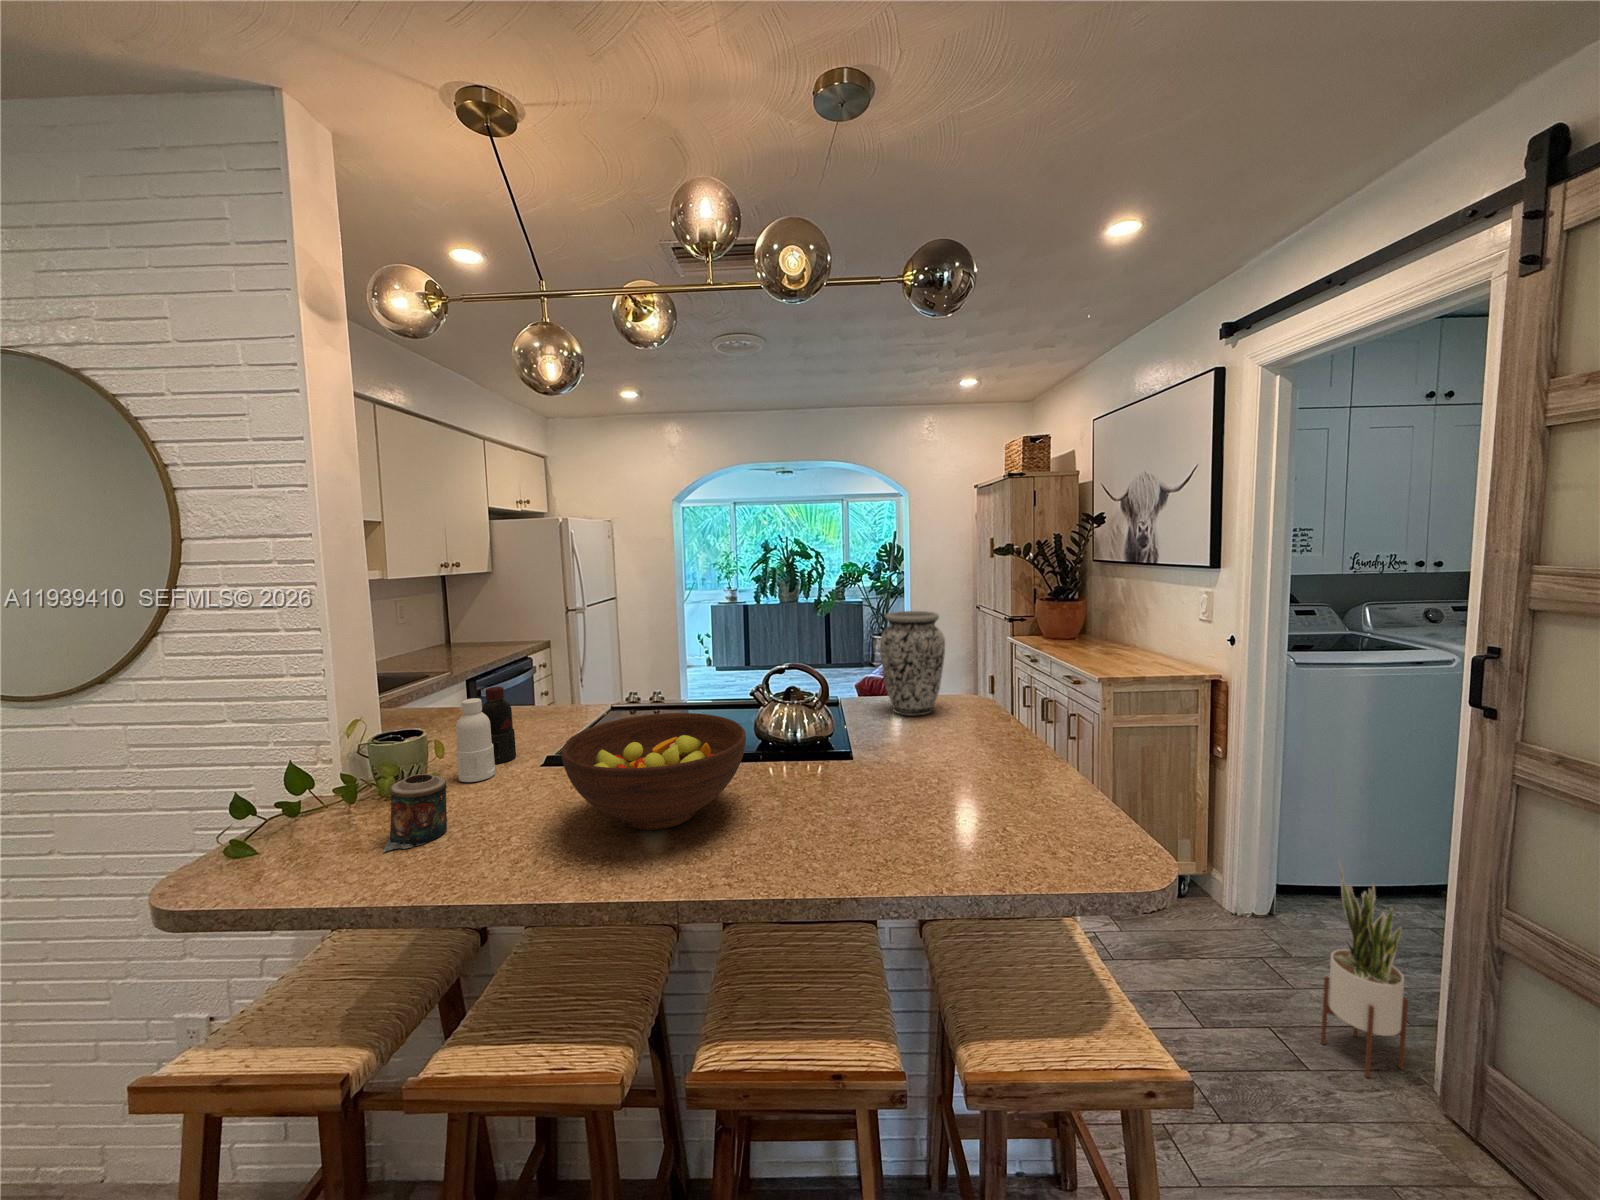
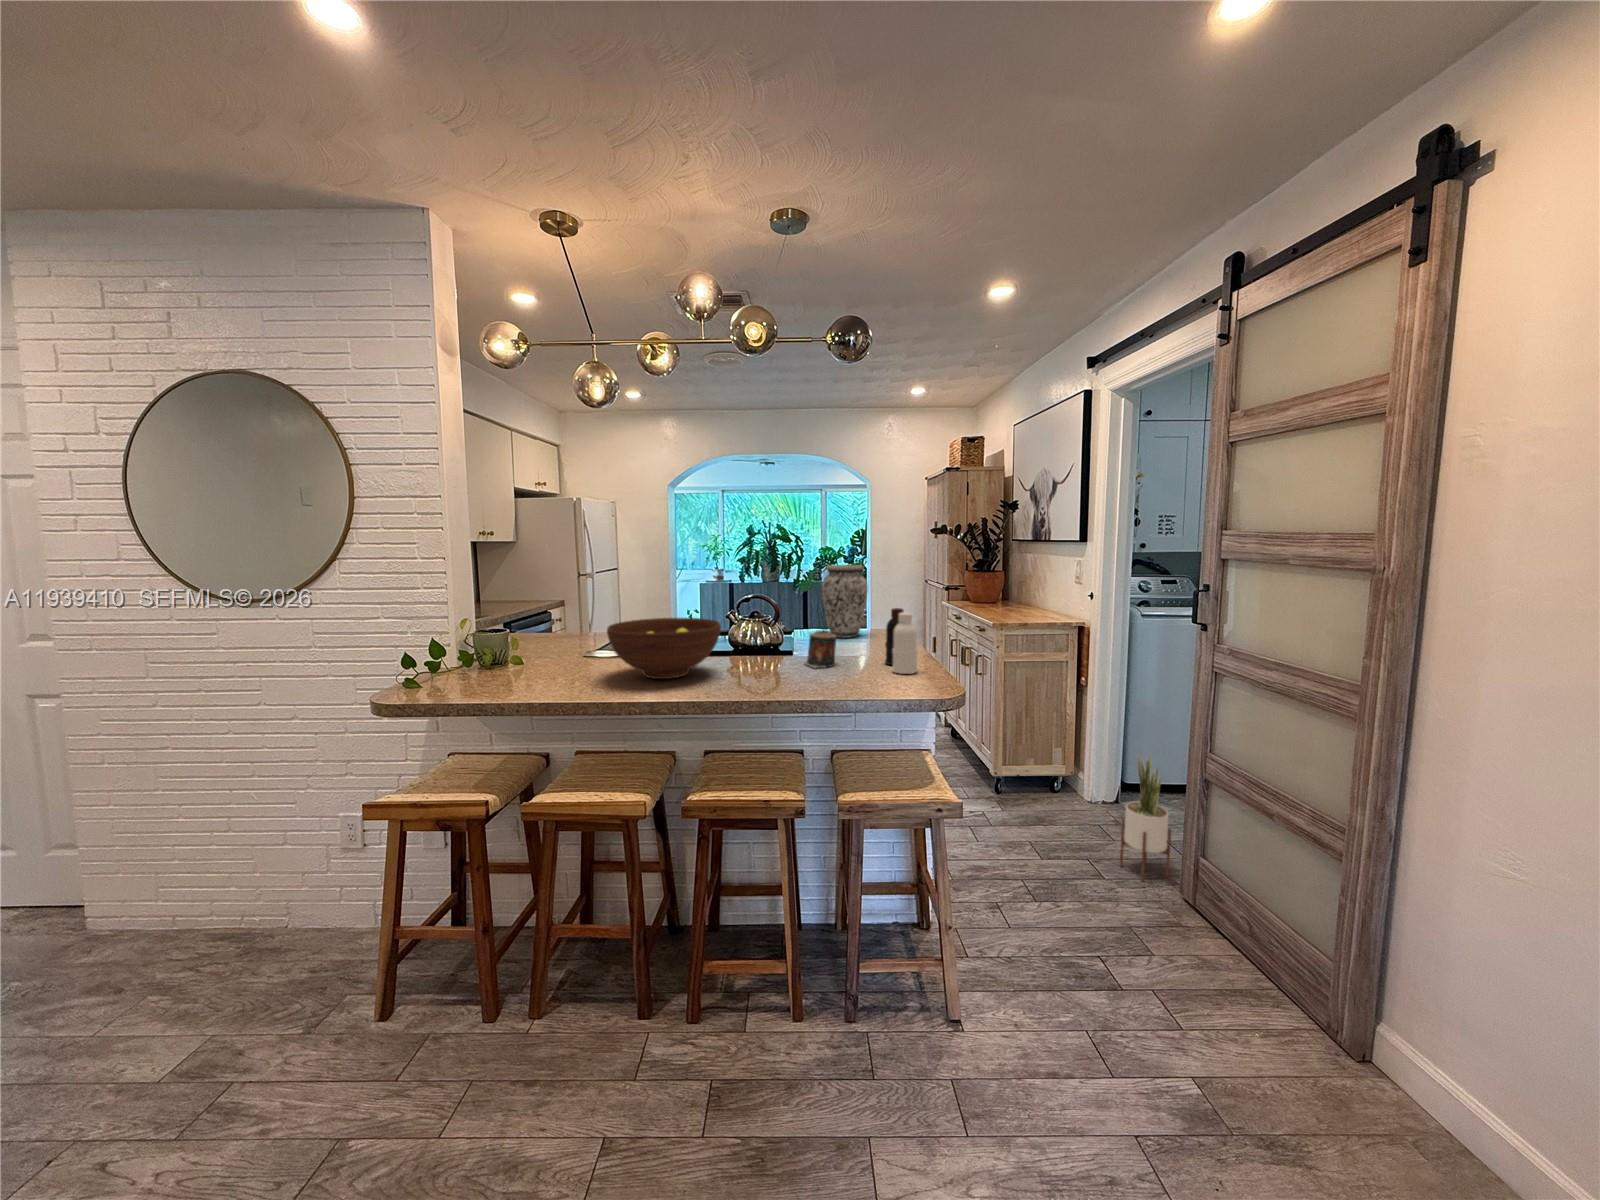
bottle: present [456,687,516,782] -> present [885,608,918,674]
candle: present [383,774,447,852] -> present [804,630,836,668]

